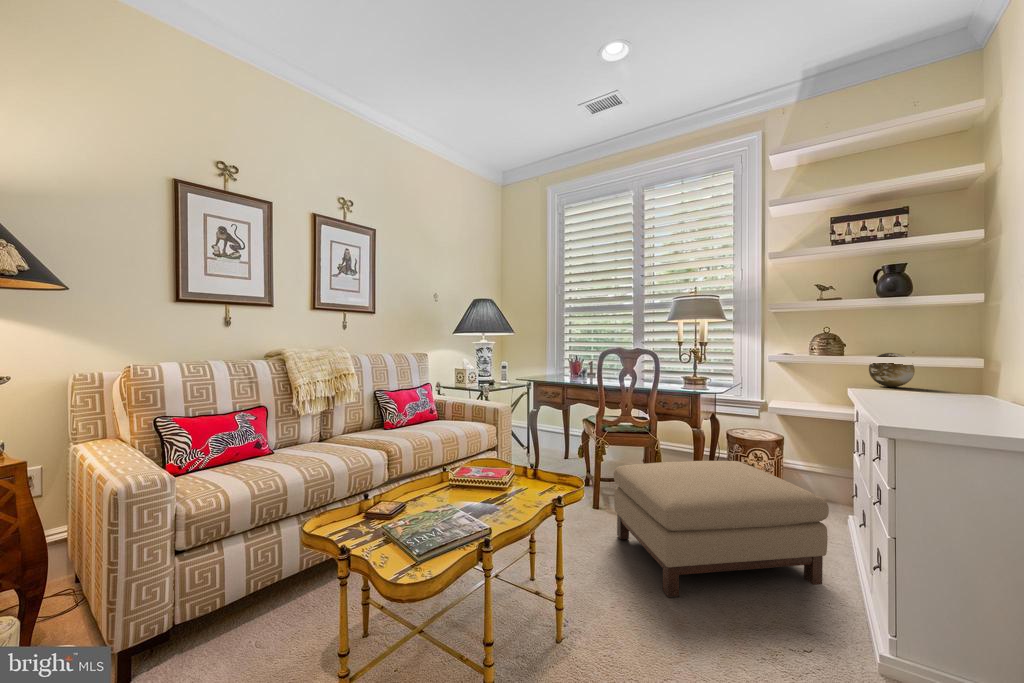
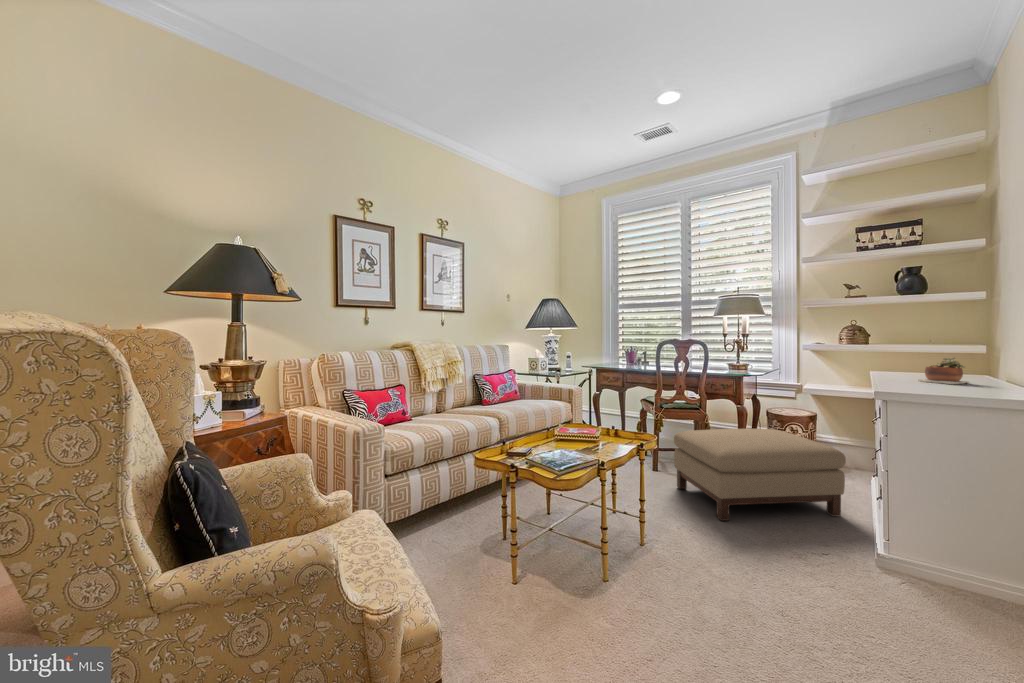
decorative orb: present [869,353,915,387] -> none [889,341,927,370]
succulent plant: none [923,377,993,414] -> present [918,358,970,384]

